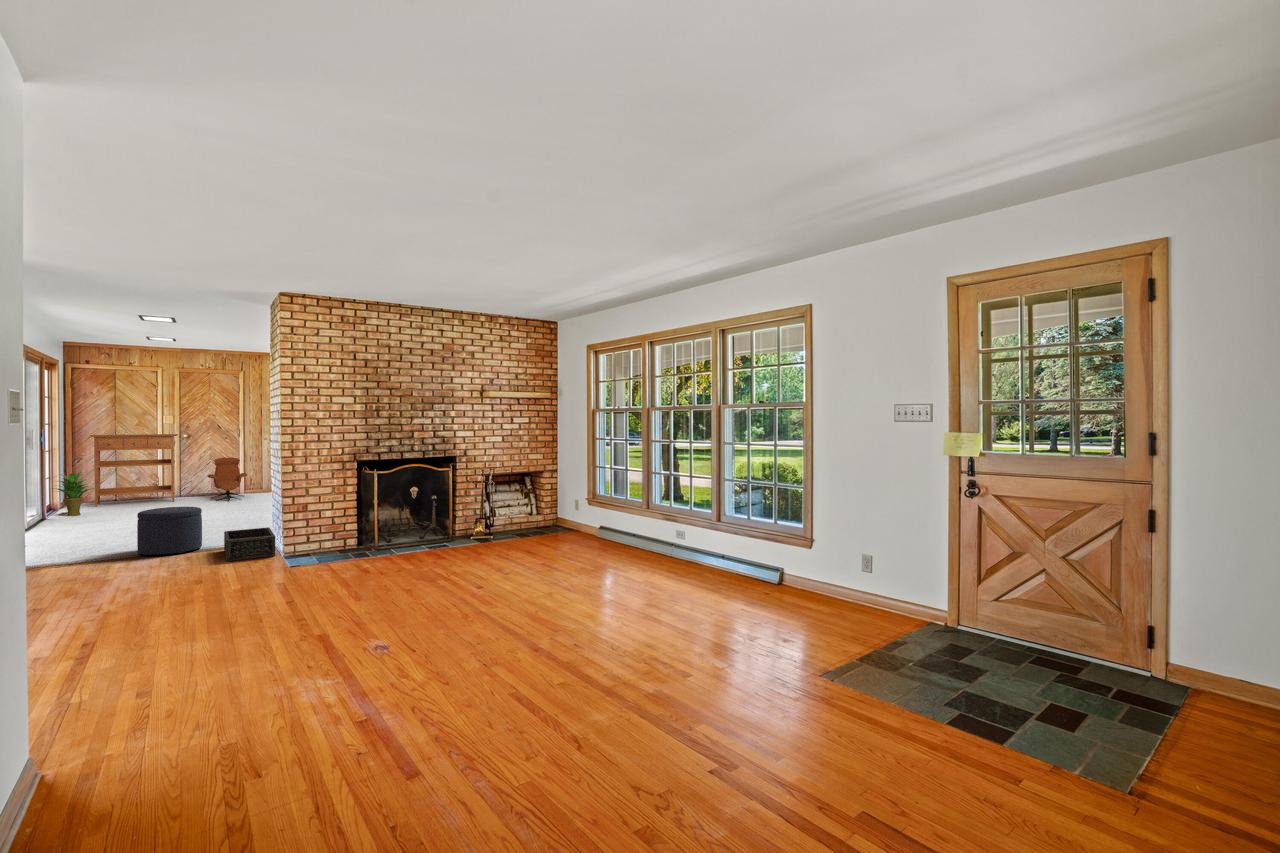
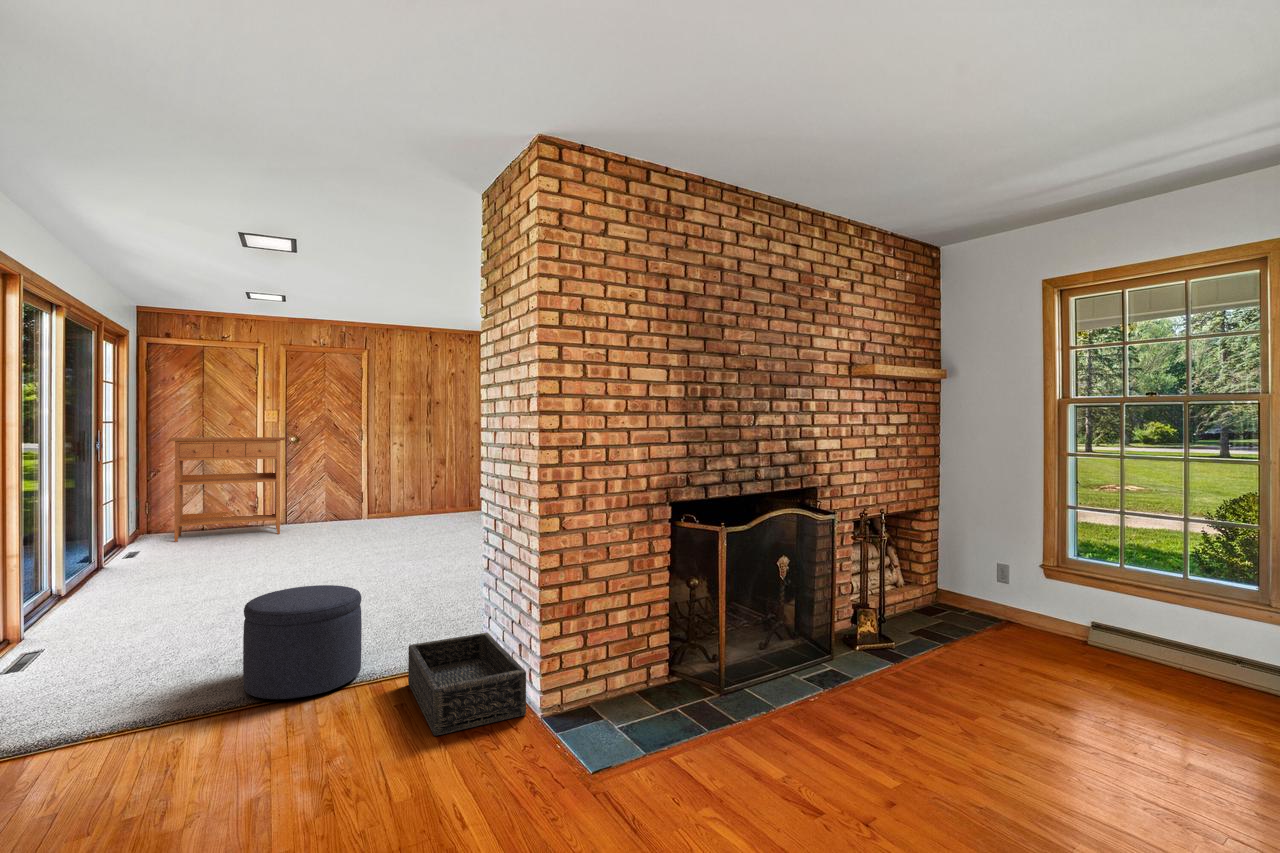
lounge chair: present [207,457,247,501] -> none [322,470,374,536]
potted plant: present [52,472,93,516] -> none [111,494,174,562]

